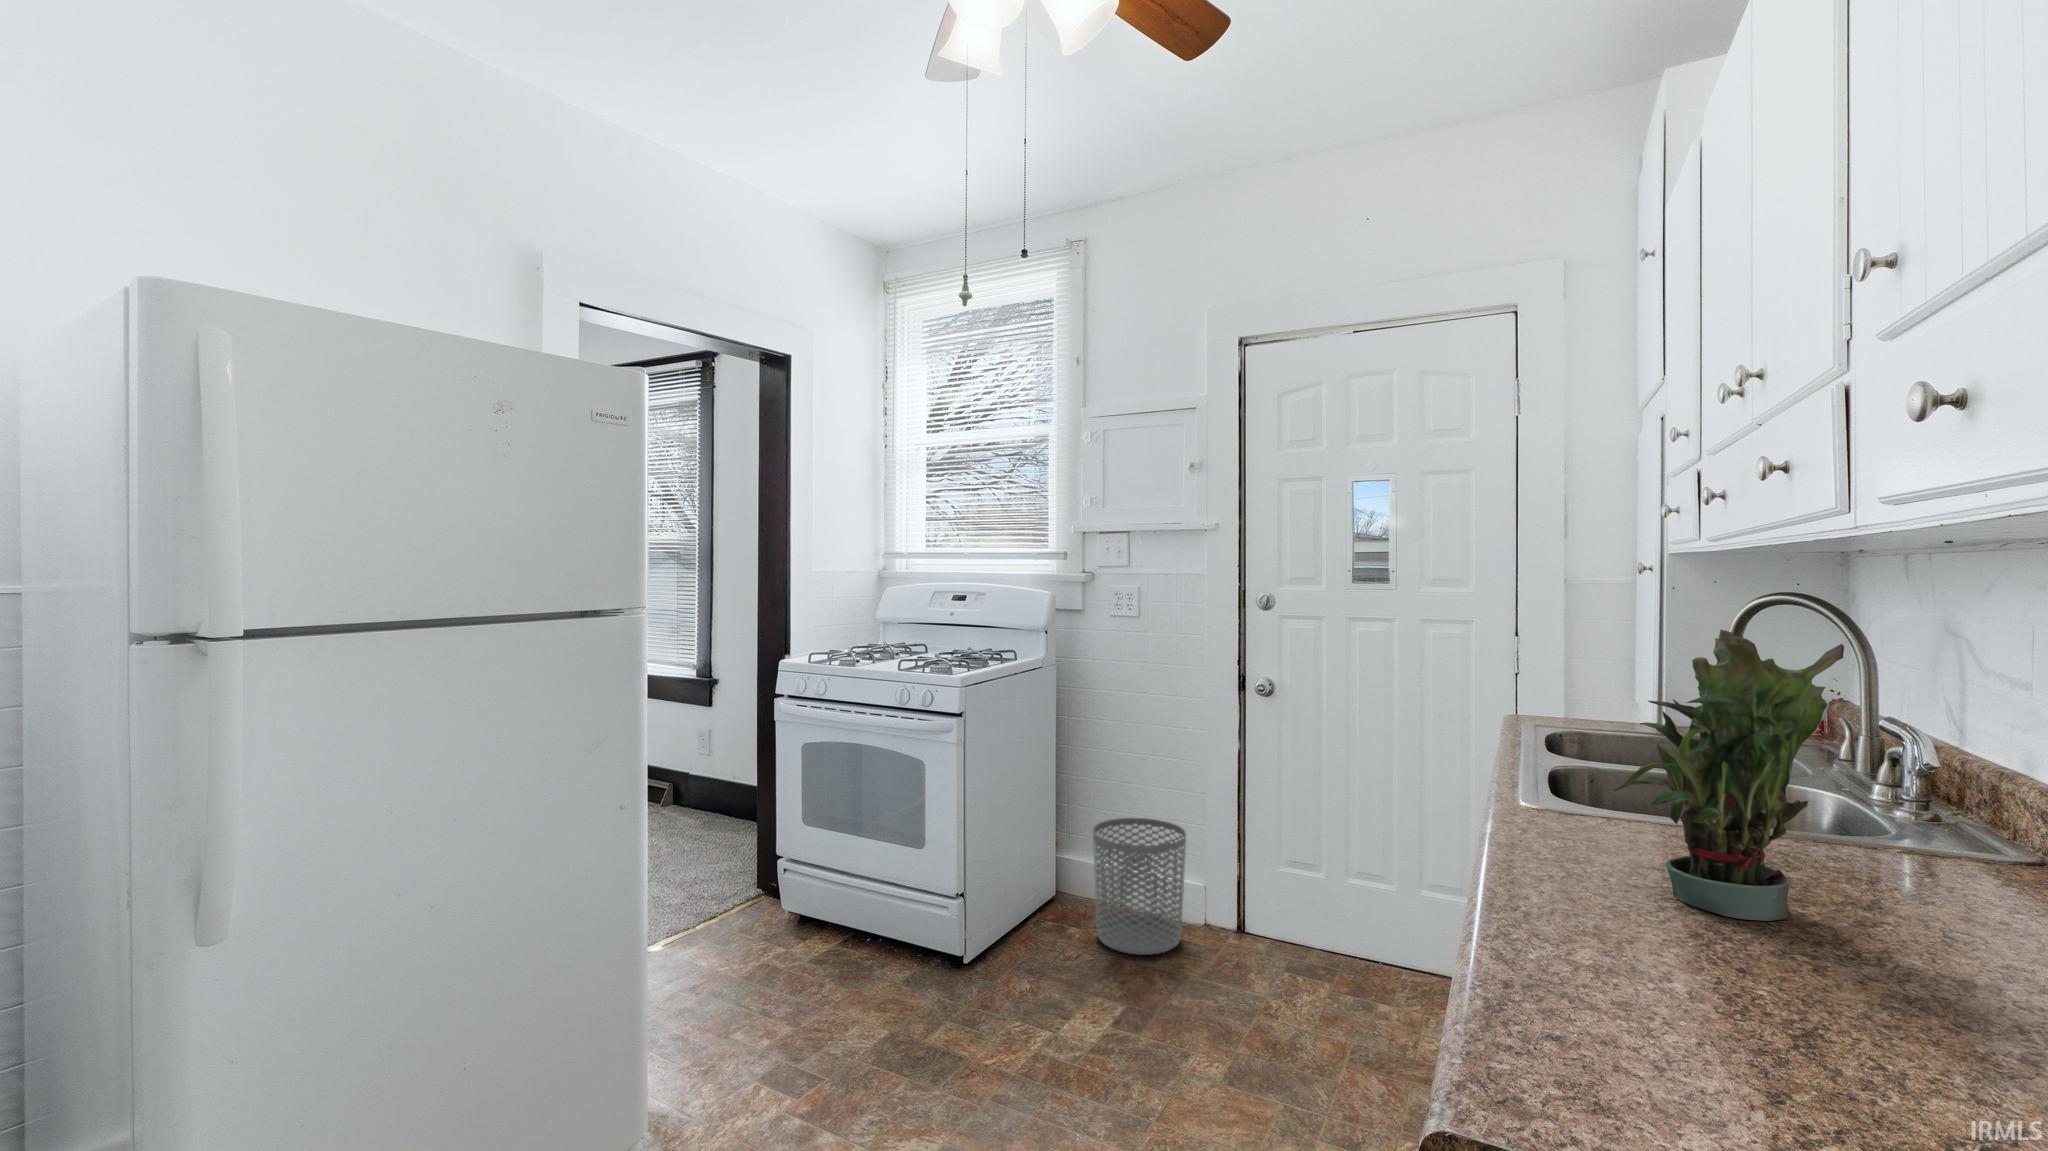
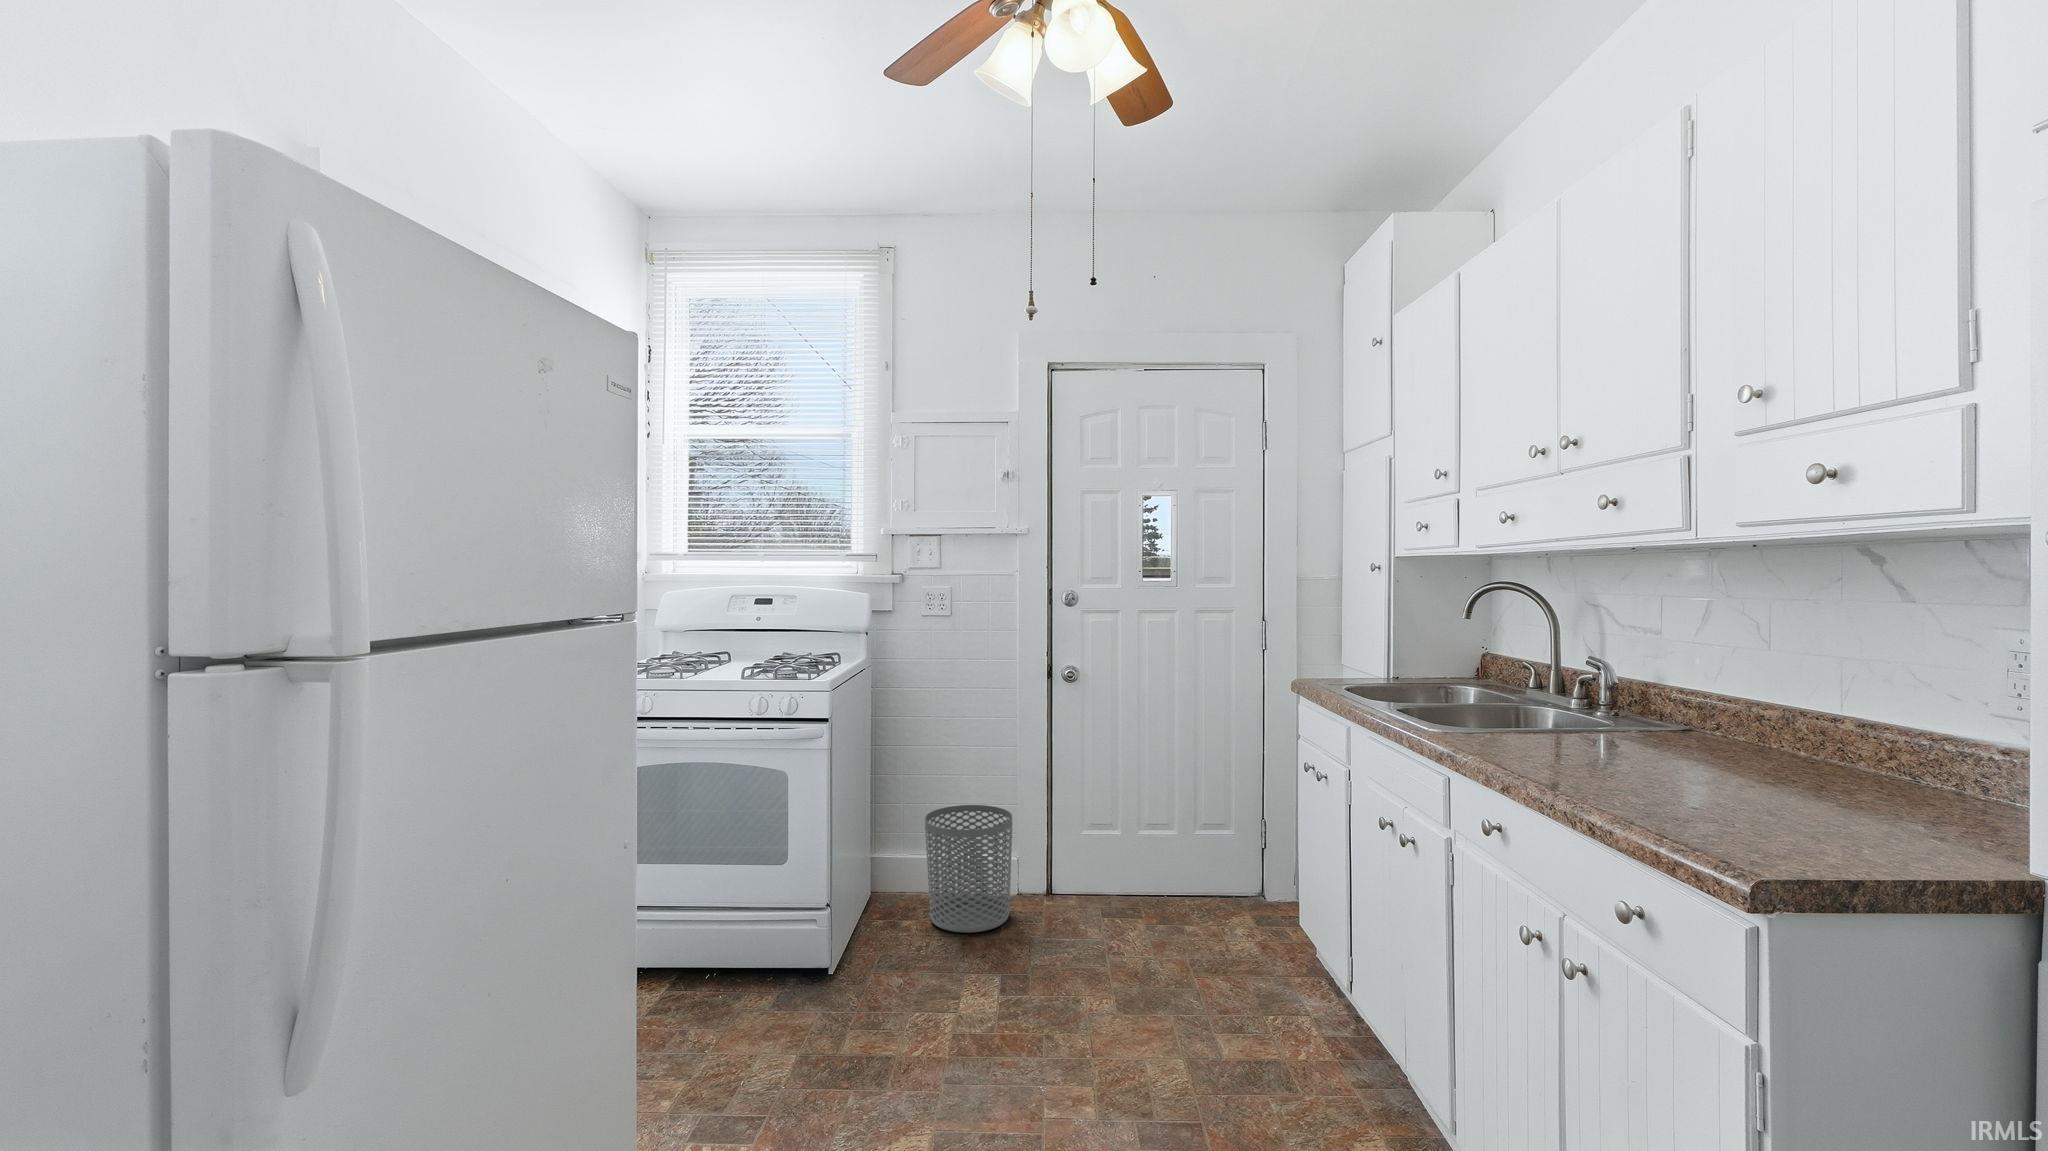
potted plant: present [1613,630,1844,921] -> none [1547,606,1672,779]

